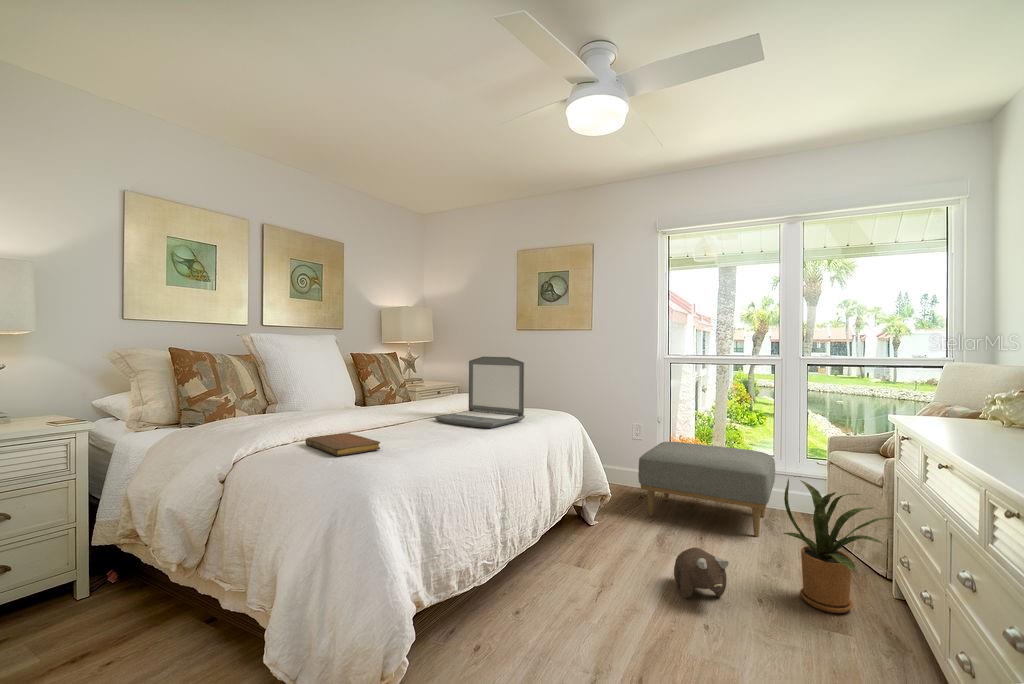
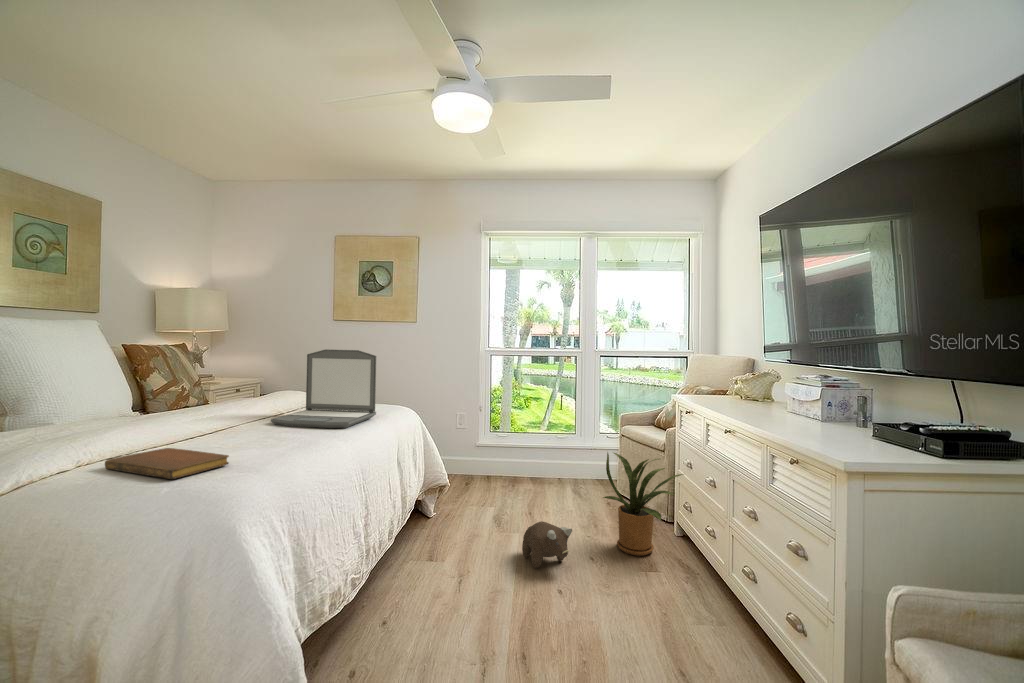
ottoman: present [638,442,775,537] -> none [471,428,581,504]

